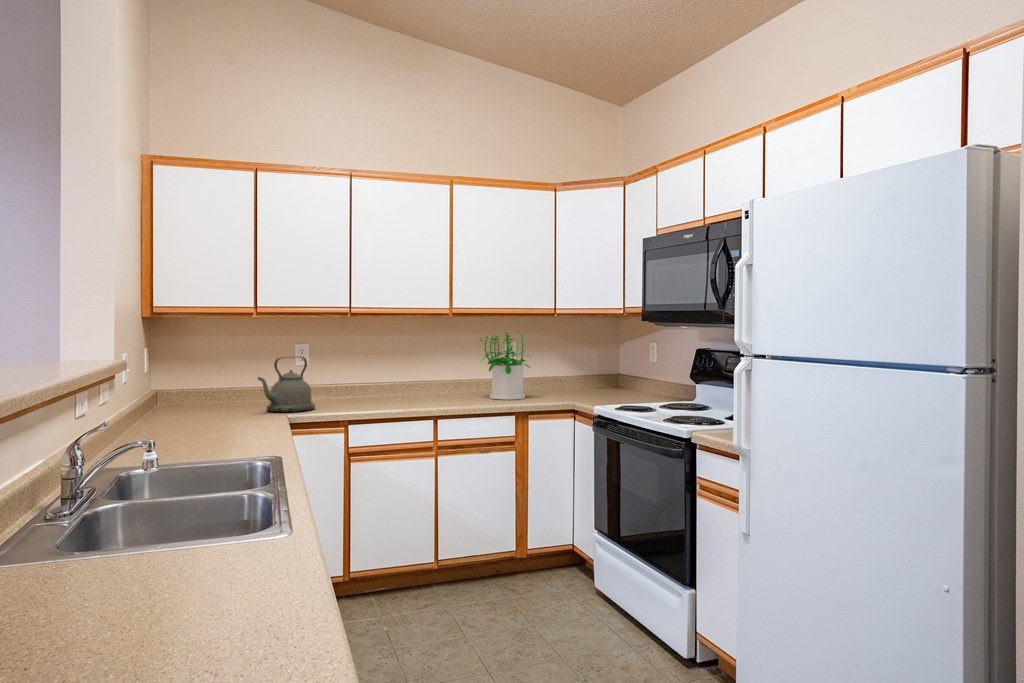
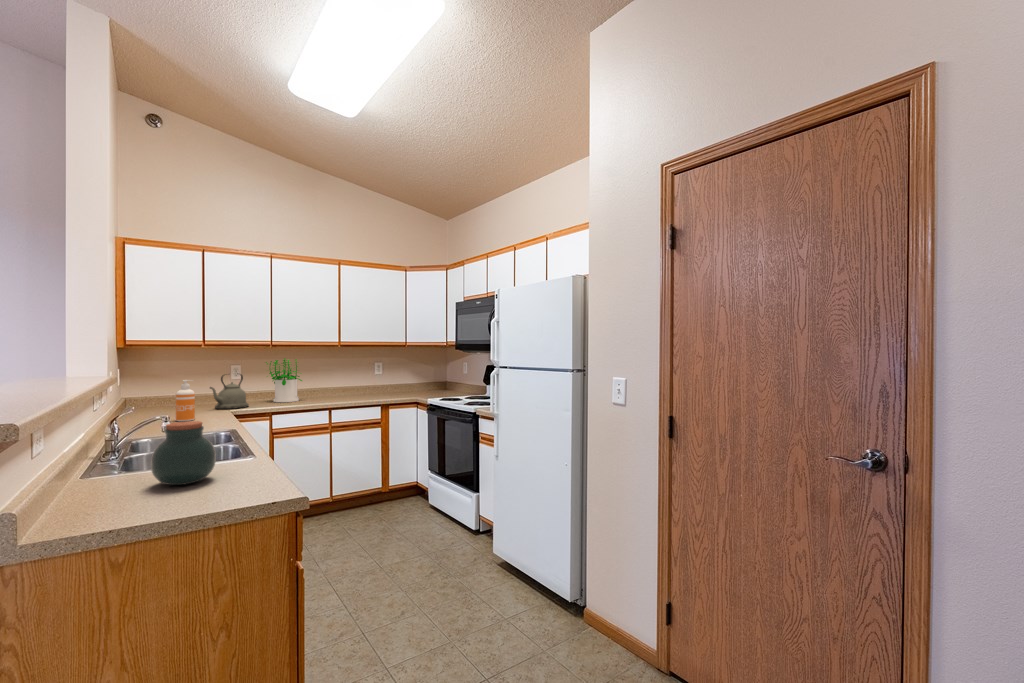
potted plant: present [479,333,531,400] -> present [266,358,302,402]
soap dispenser: none [202,366,230,433] -> present [176,380,195,421]
jar: none [63,468,199,613] -> present [151,421,216,485]

